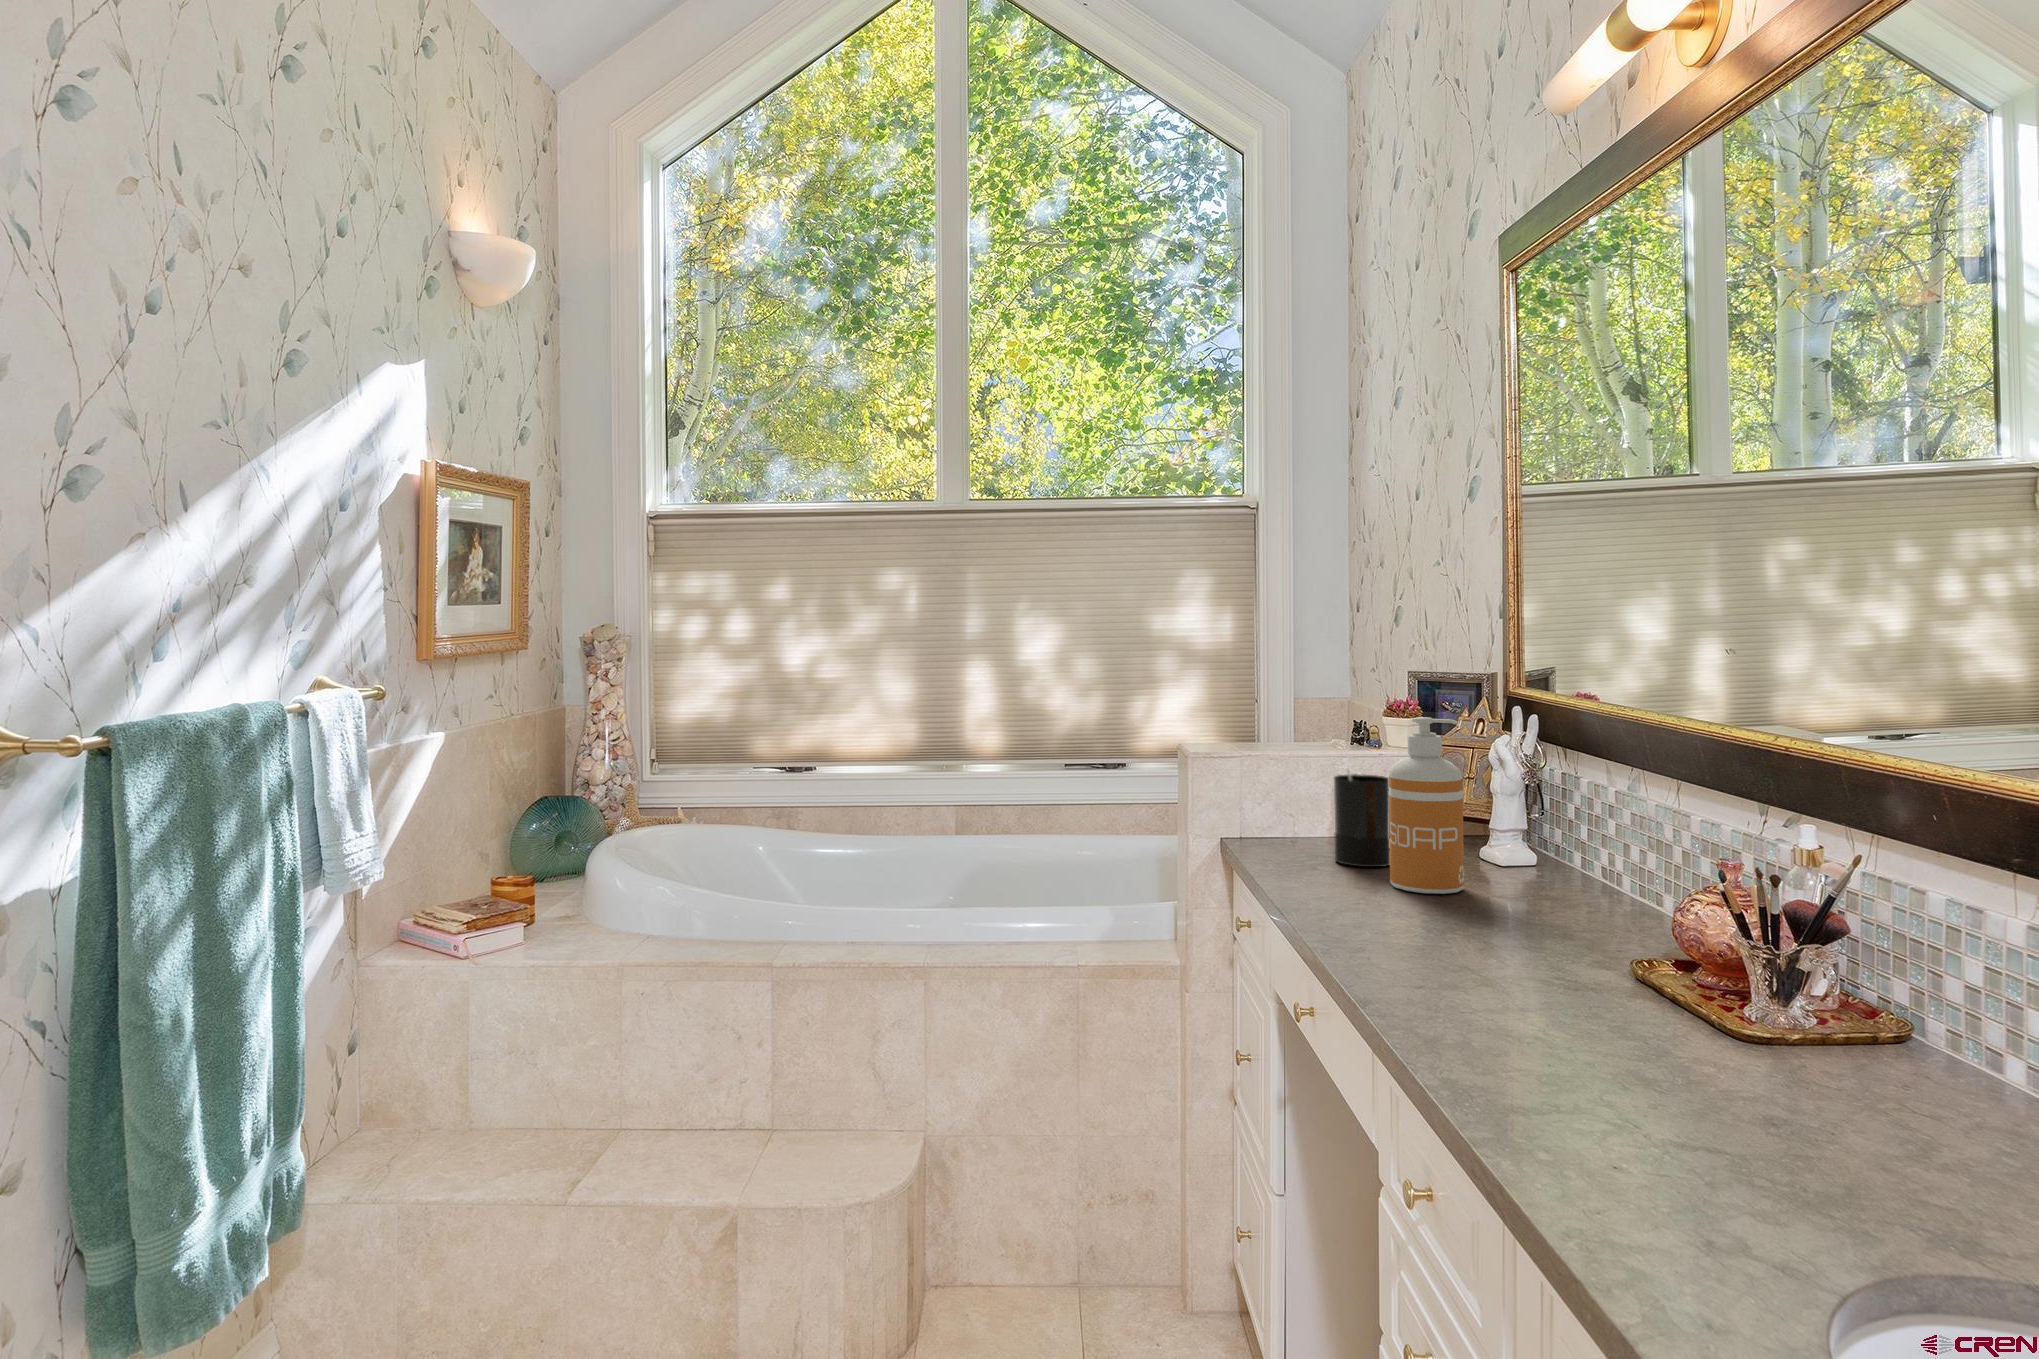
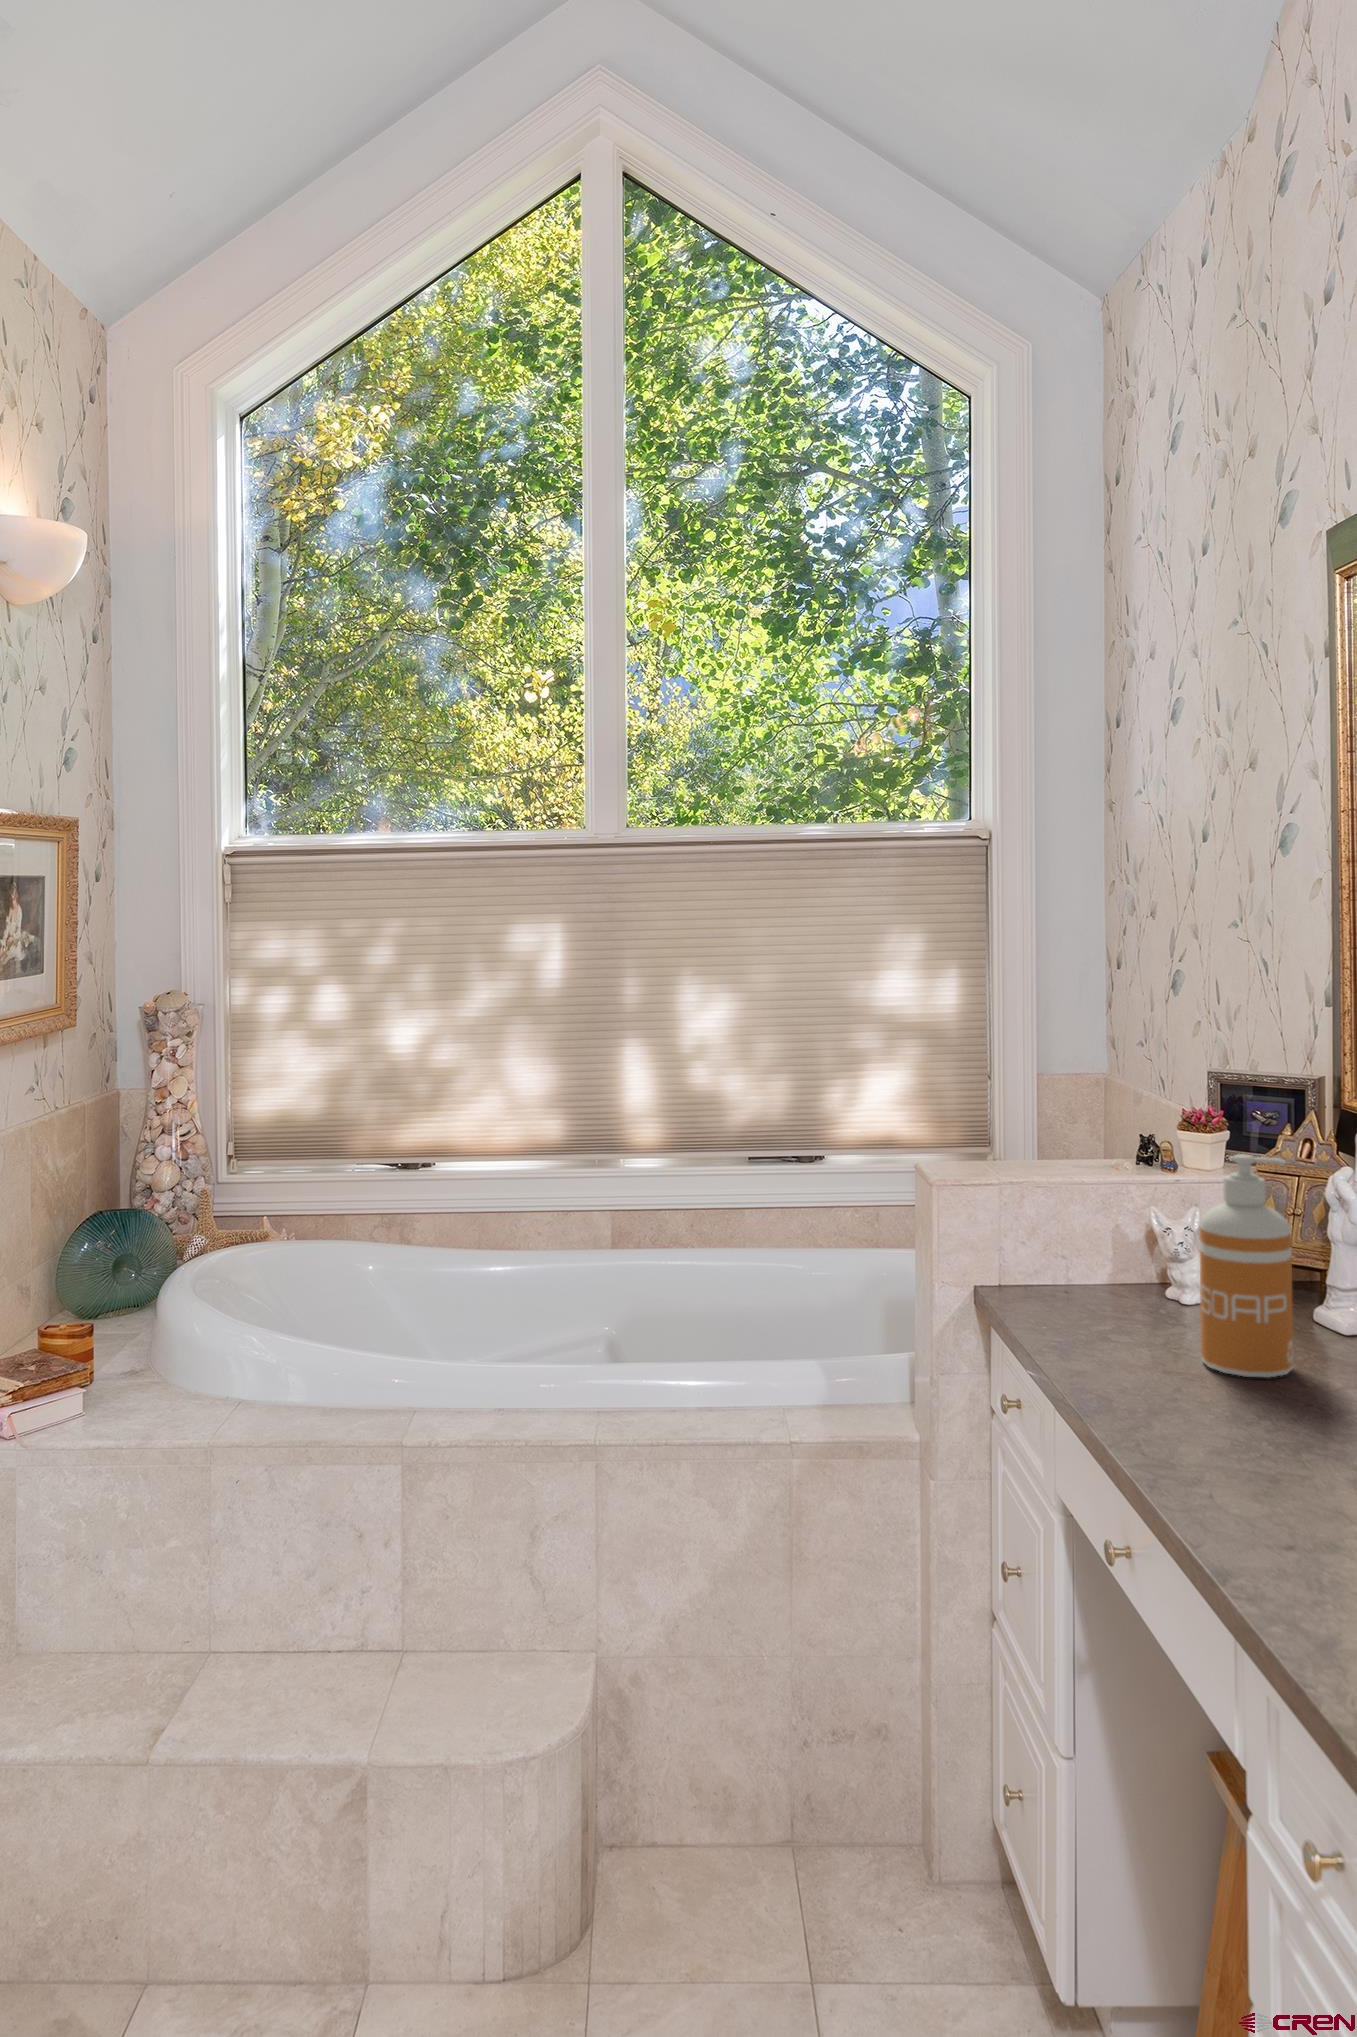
candle: present [1334,767,1390,867] -> none [1122,1203,1198,1333]

